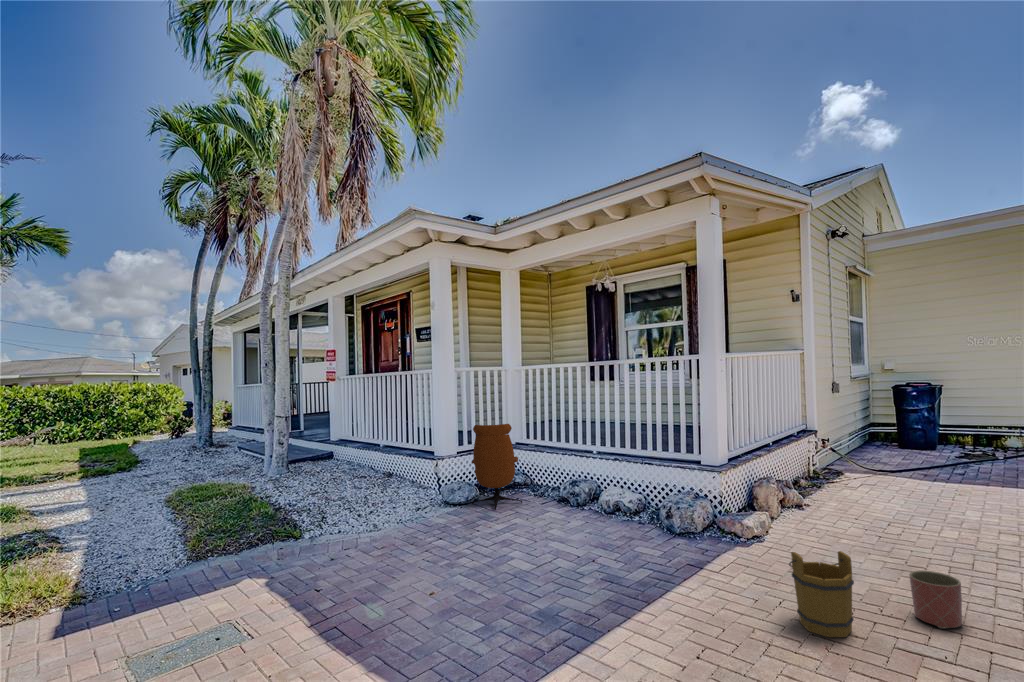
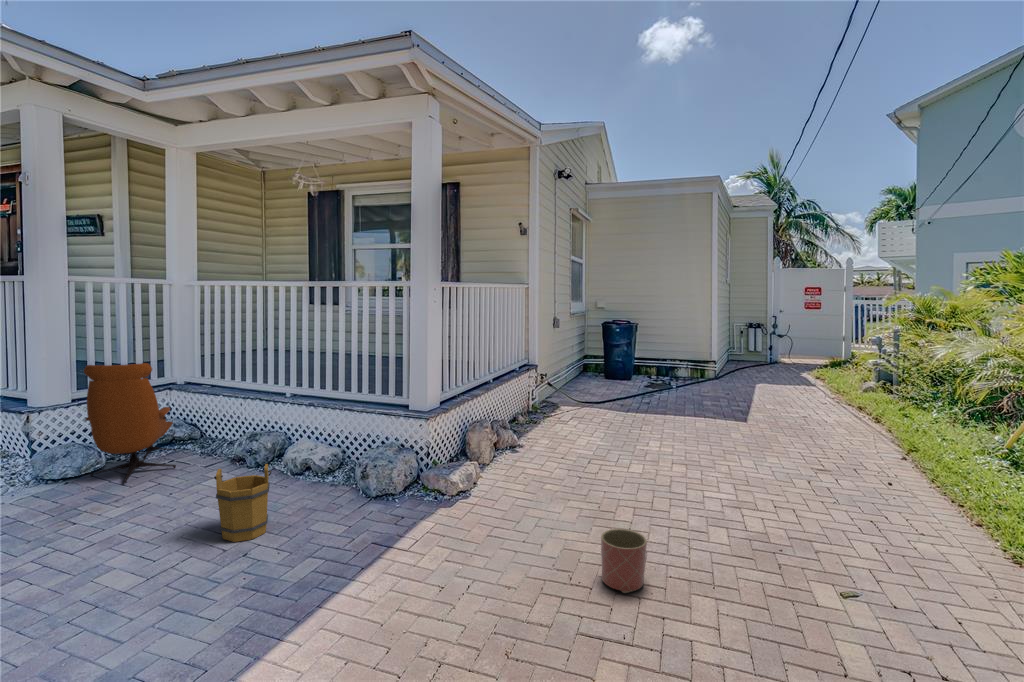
bucket: present [789,551,854,637] -> present [214,464,272,542]

